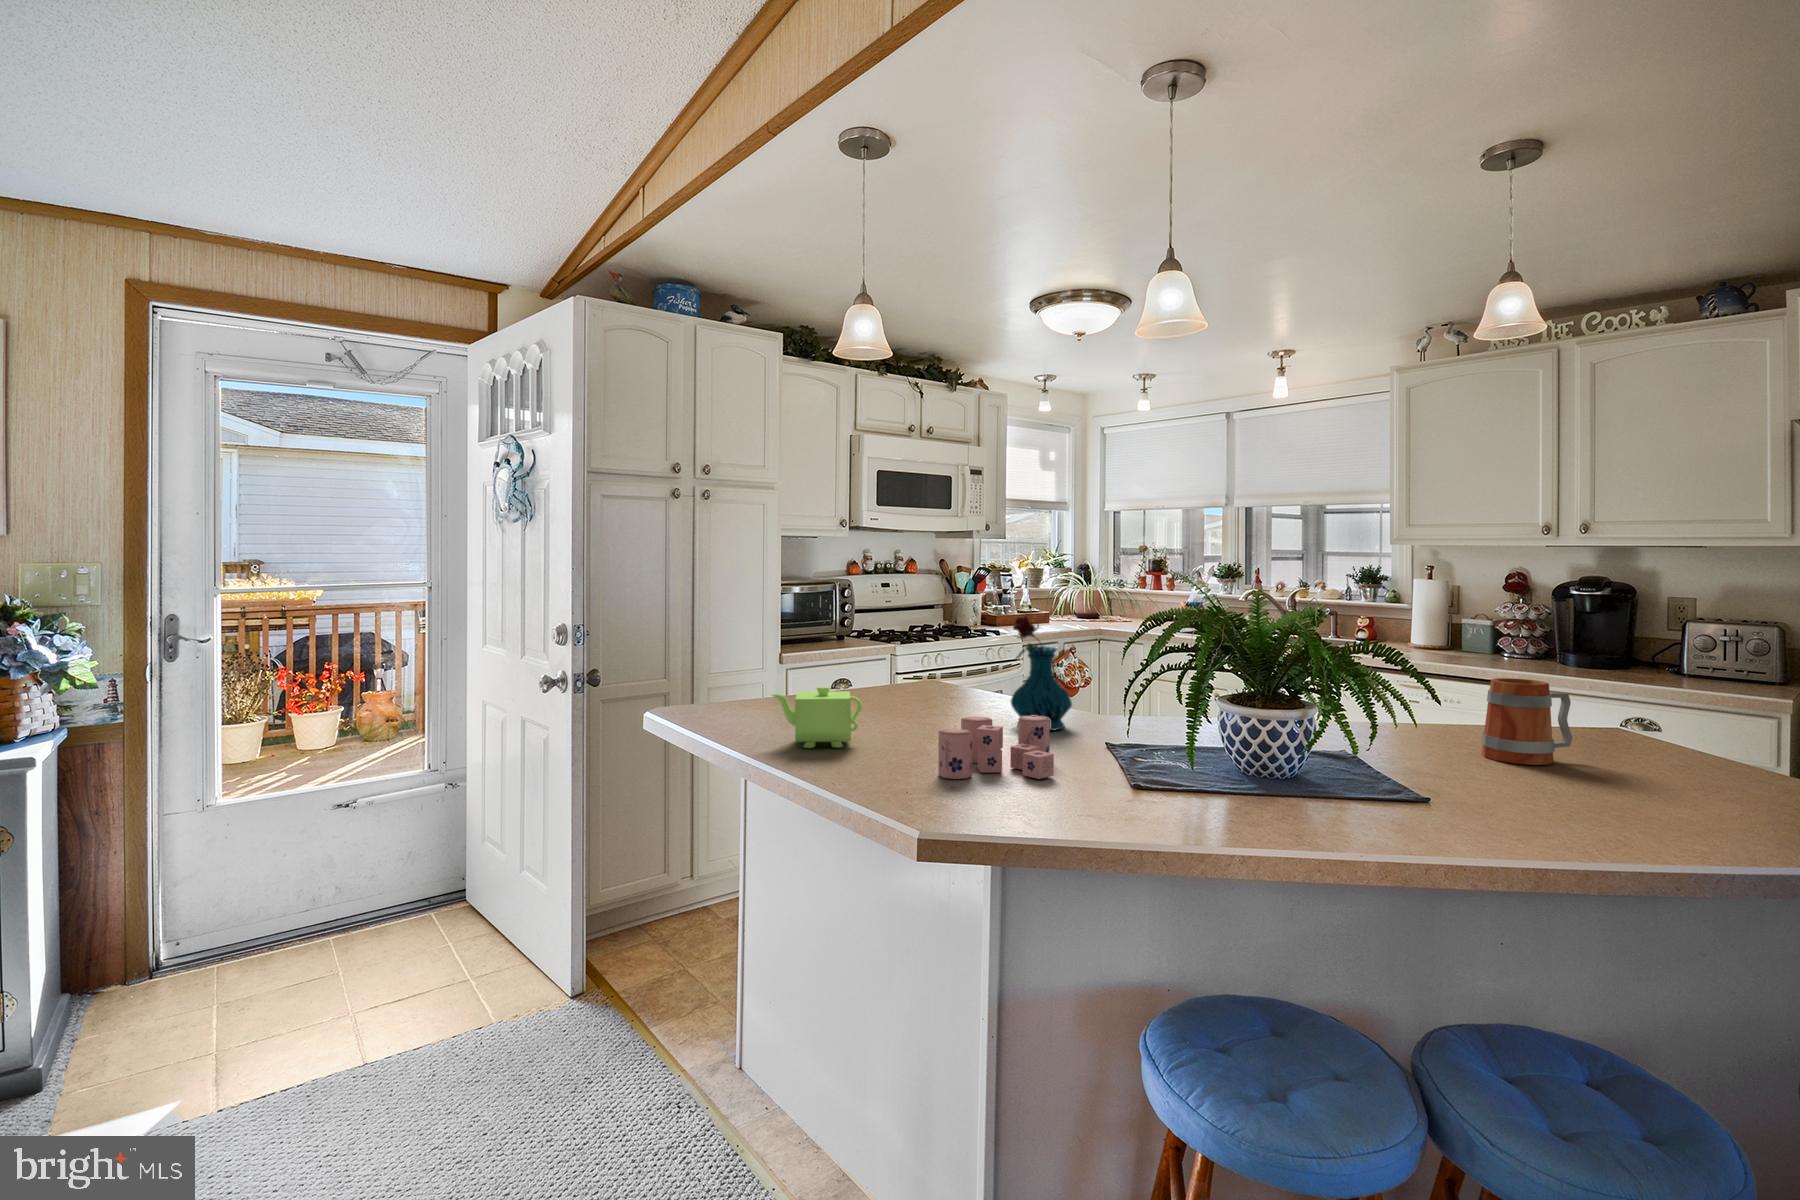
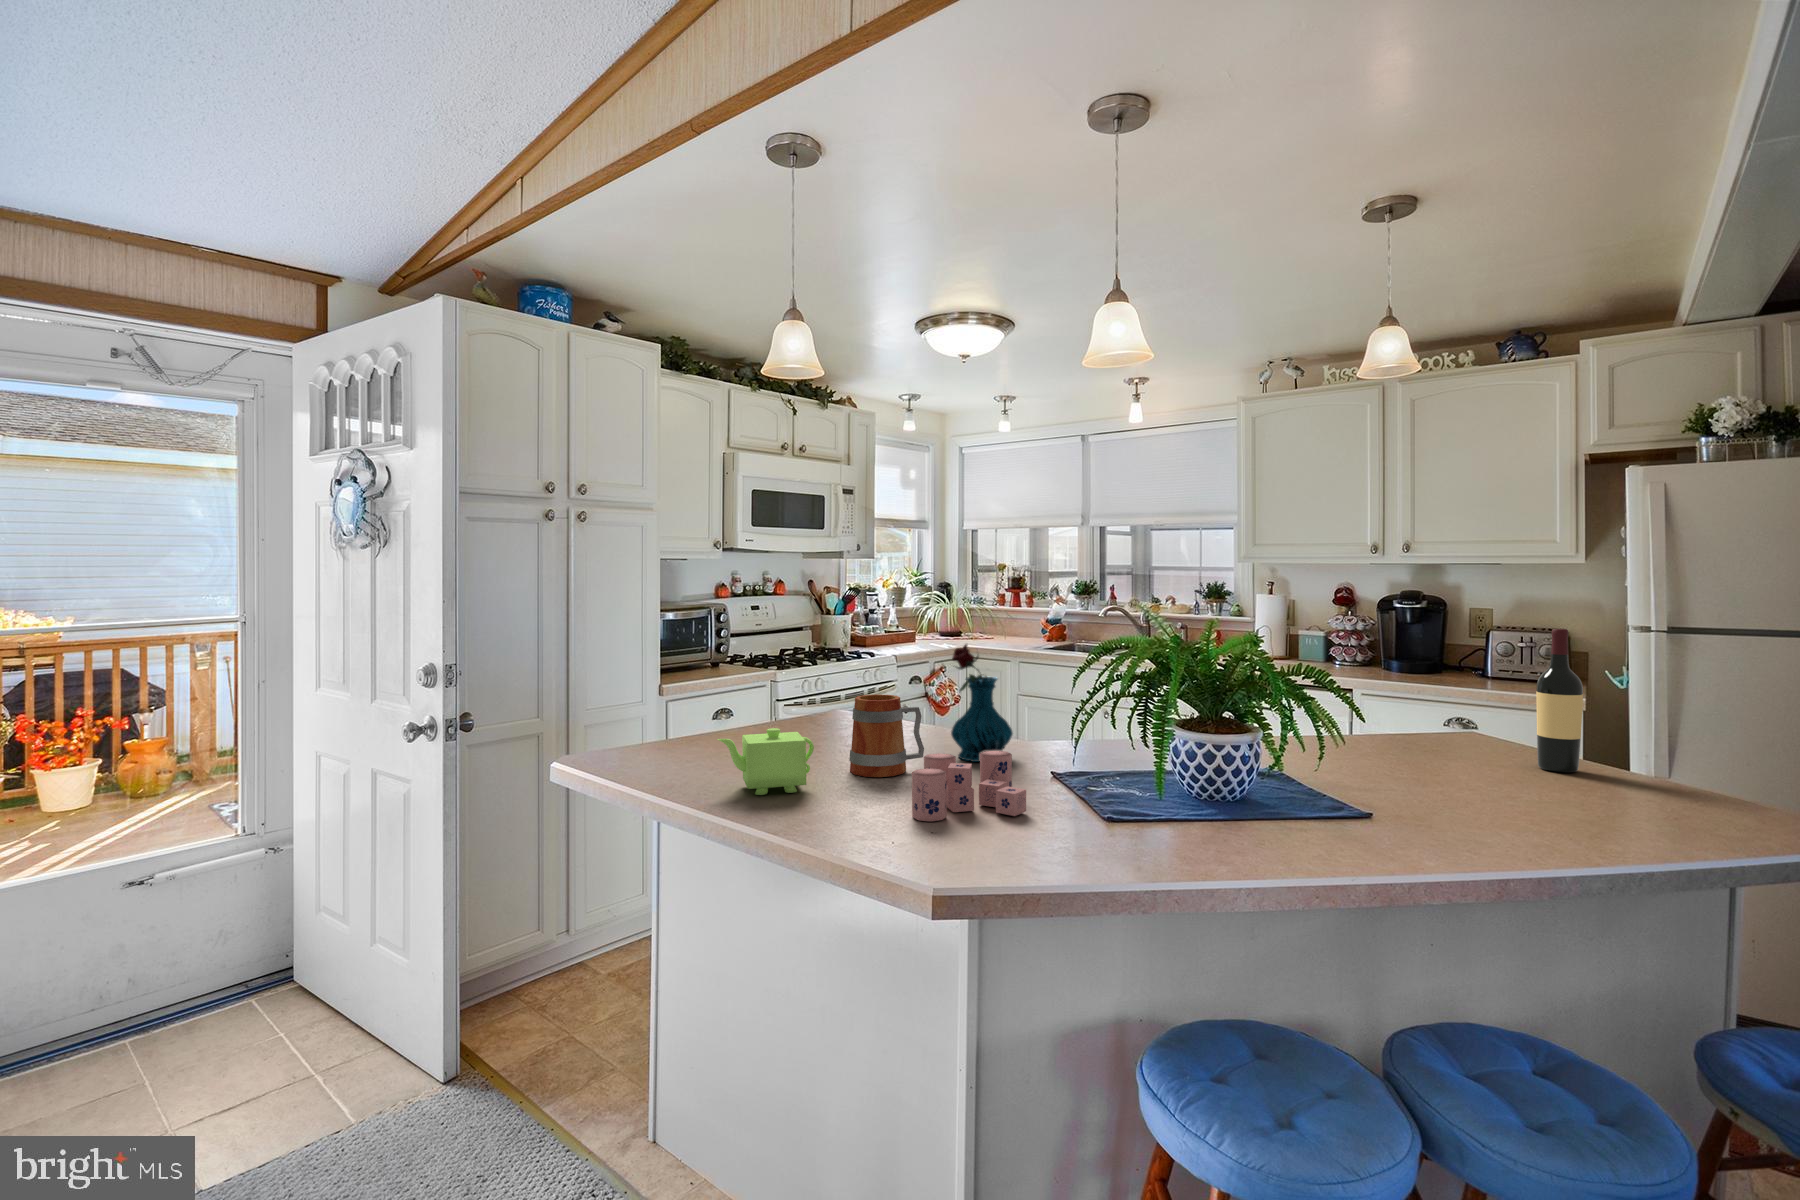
wine bottle: none [1674,609,1732,772] -> present [1536,629,1583,772]
mug: present [1481,678,1572,765] -> present [849,694,924,777]

